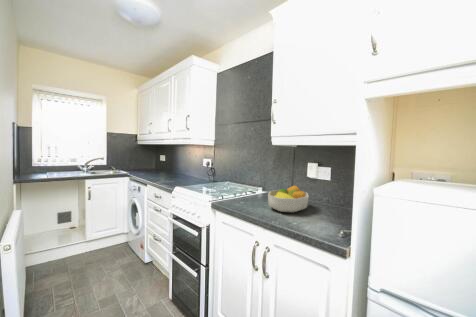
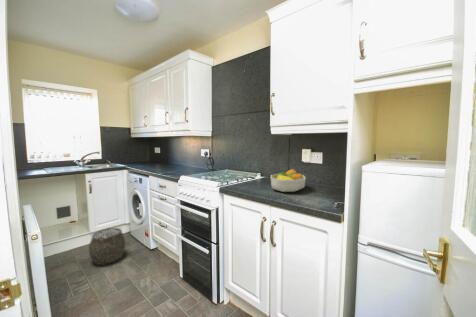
woven basket: none [80,238,119,277] -> present [89,228,125,265]

